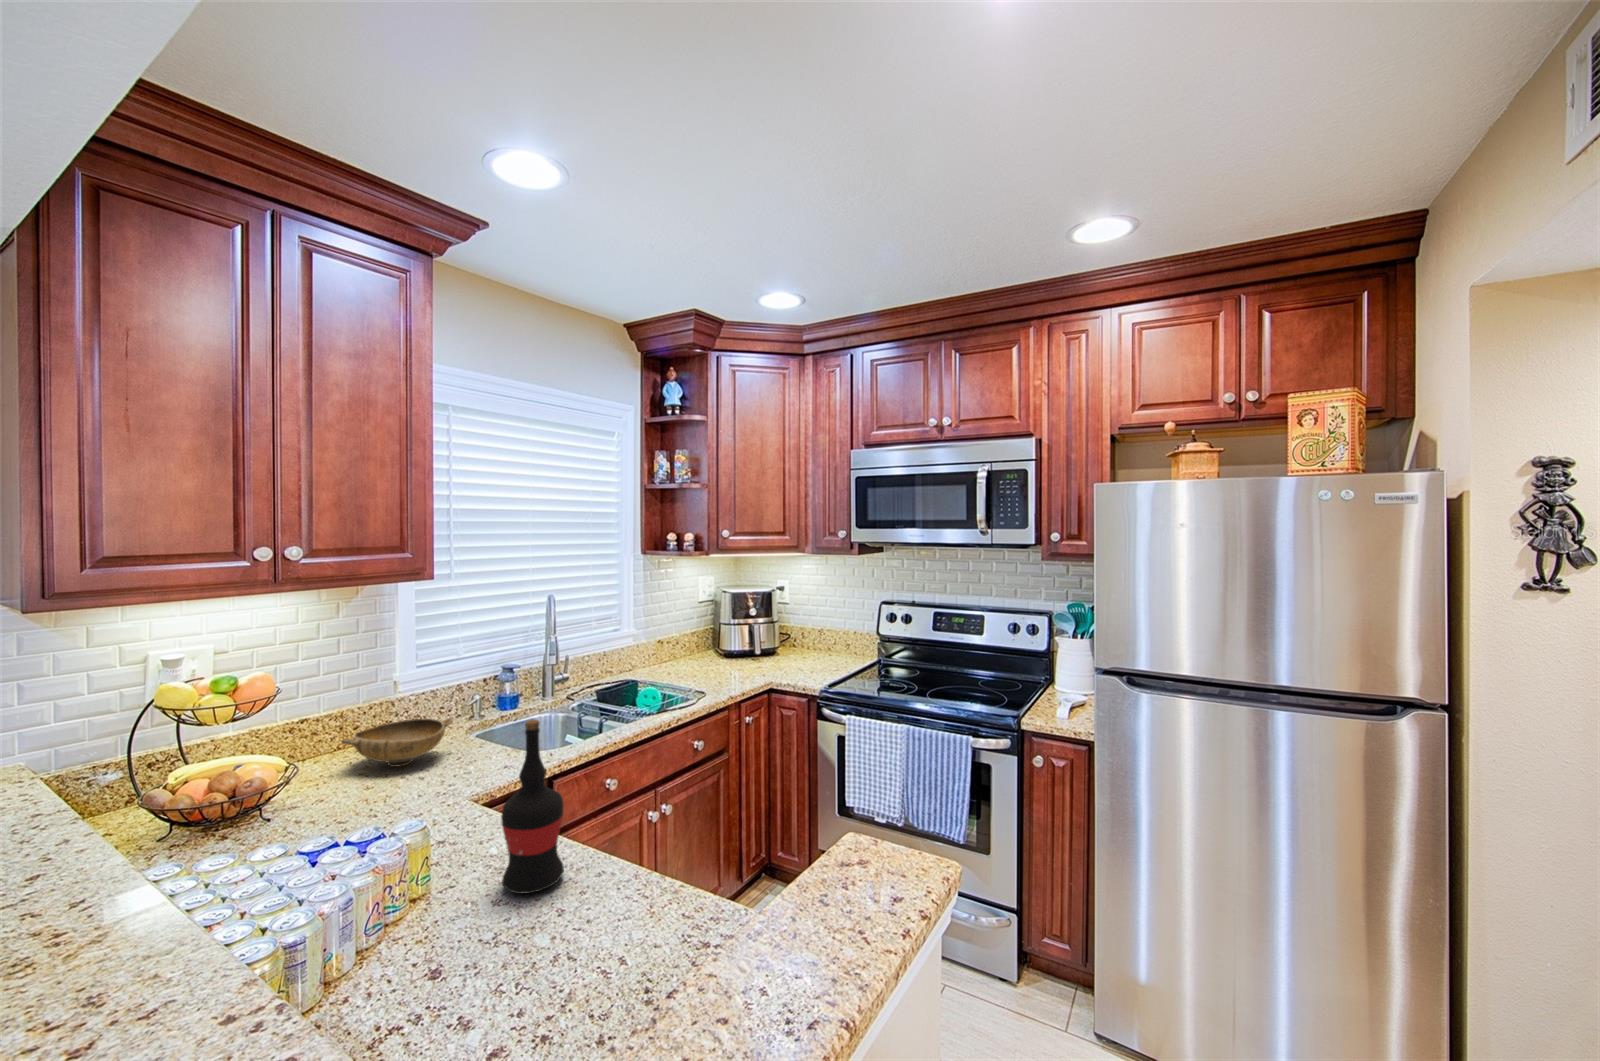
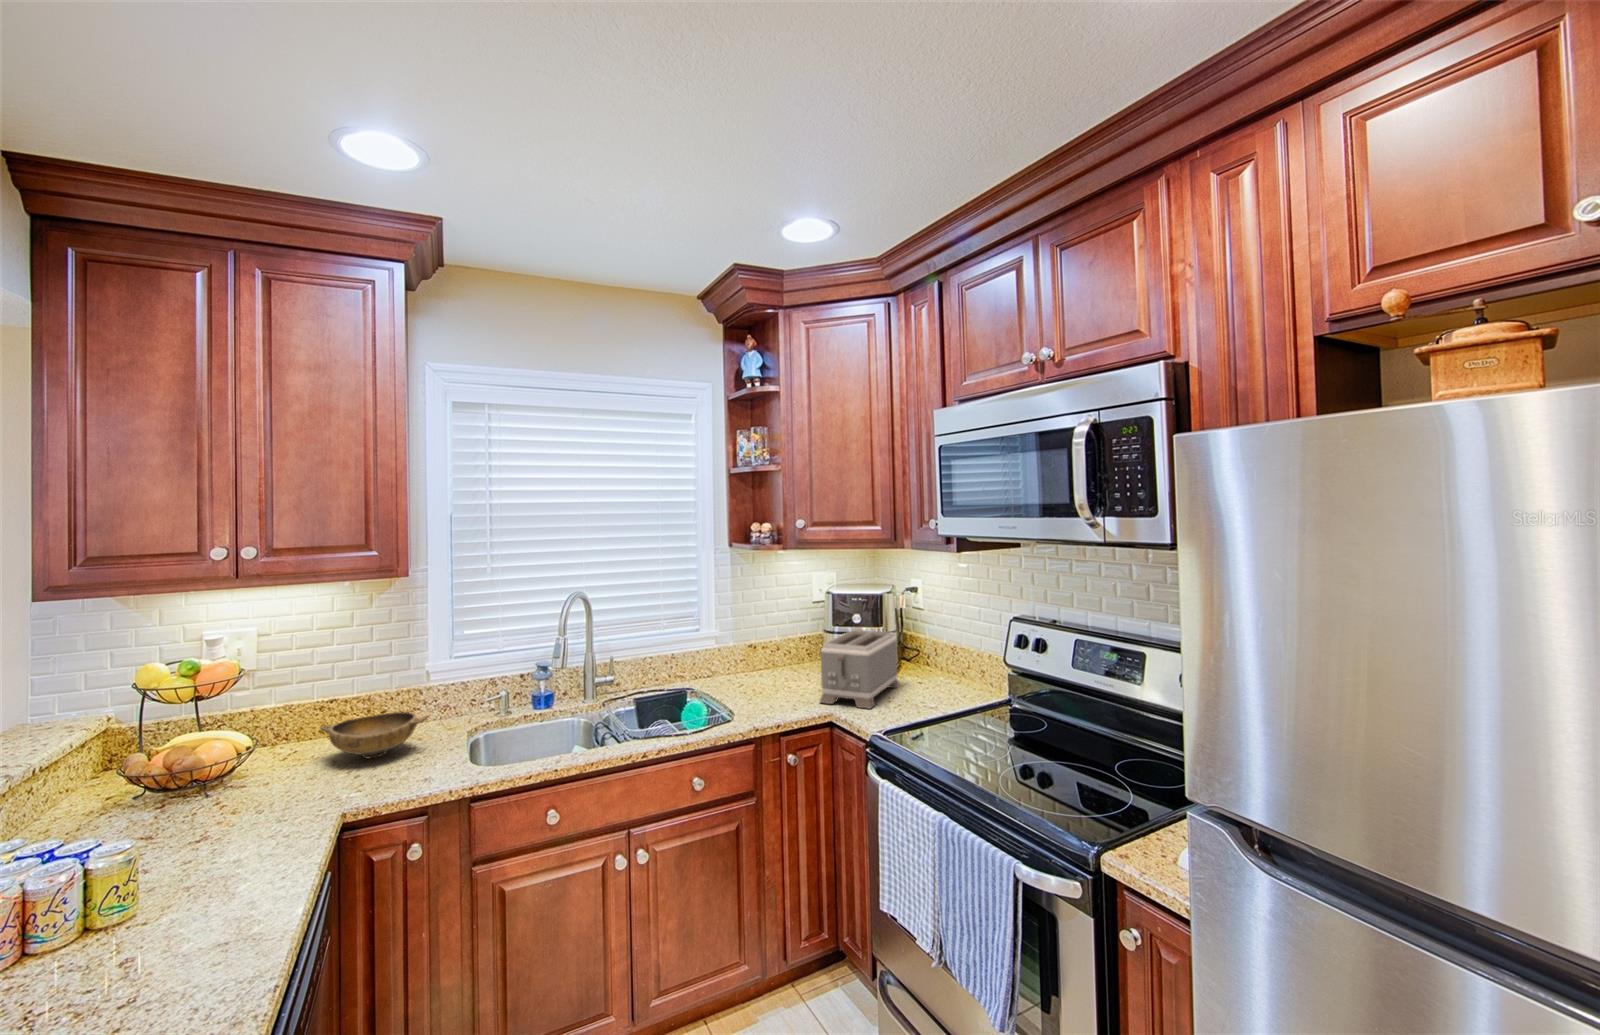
toaster: none [753,619,797,676] -> present [820,630,900,709]
wine bottle: present [501,719,564,894] -> none [103,760,197,962]

